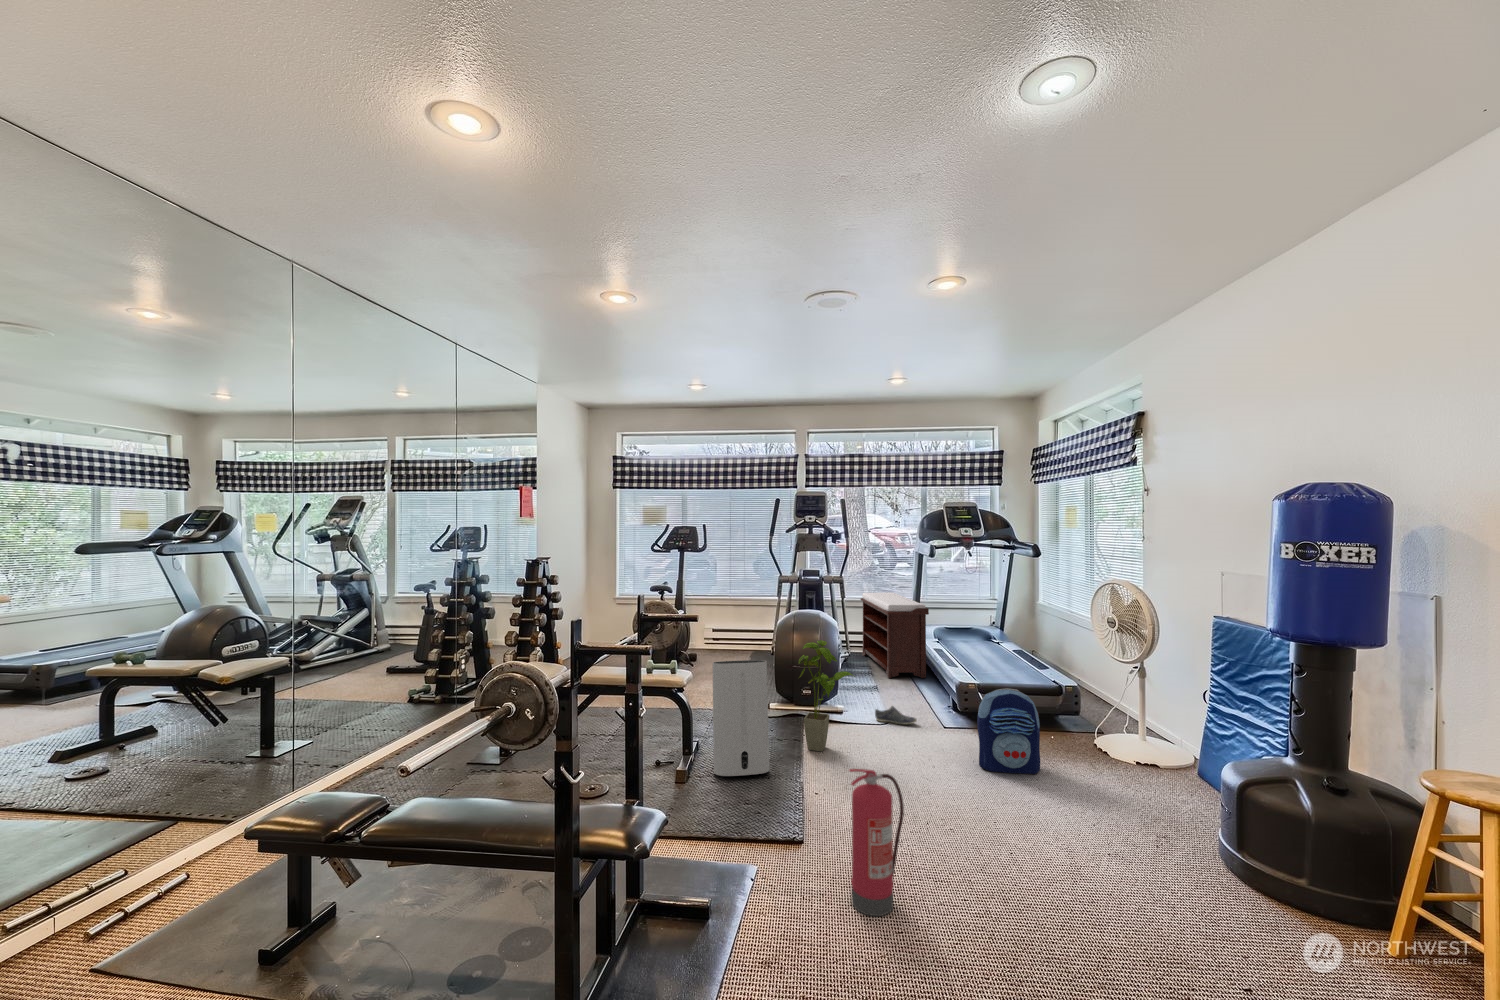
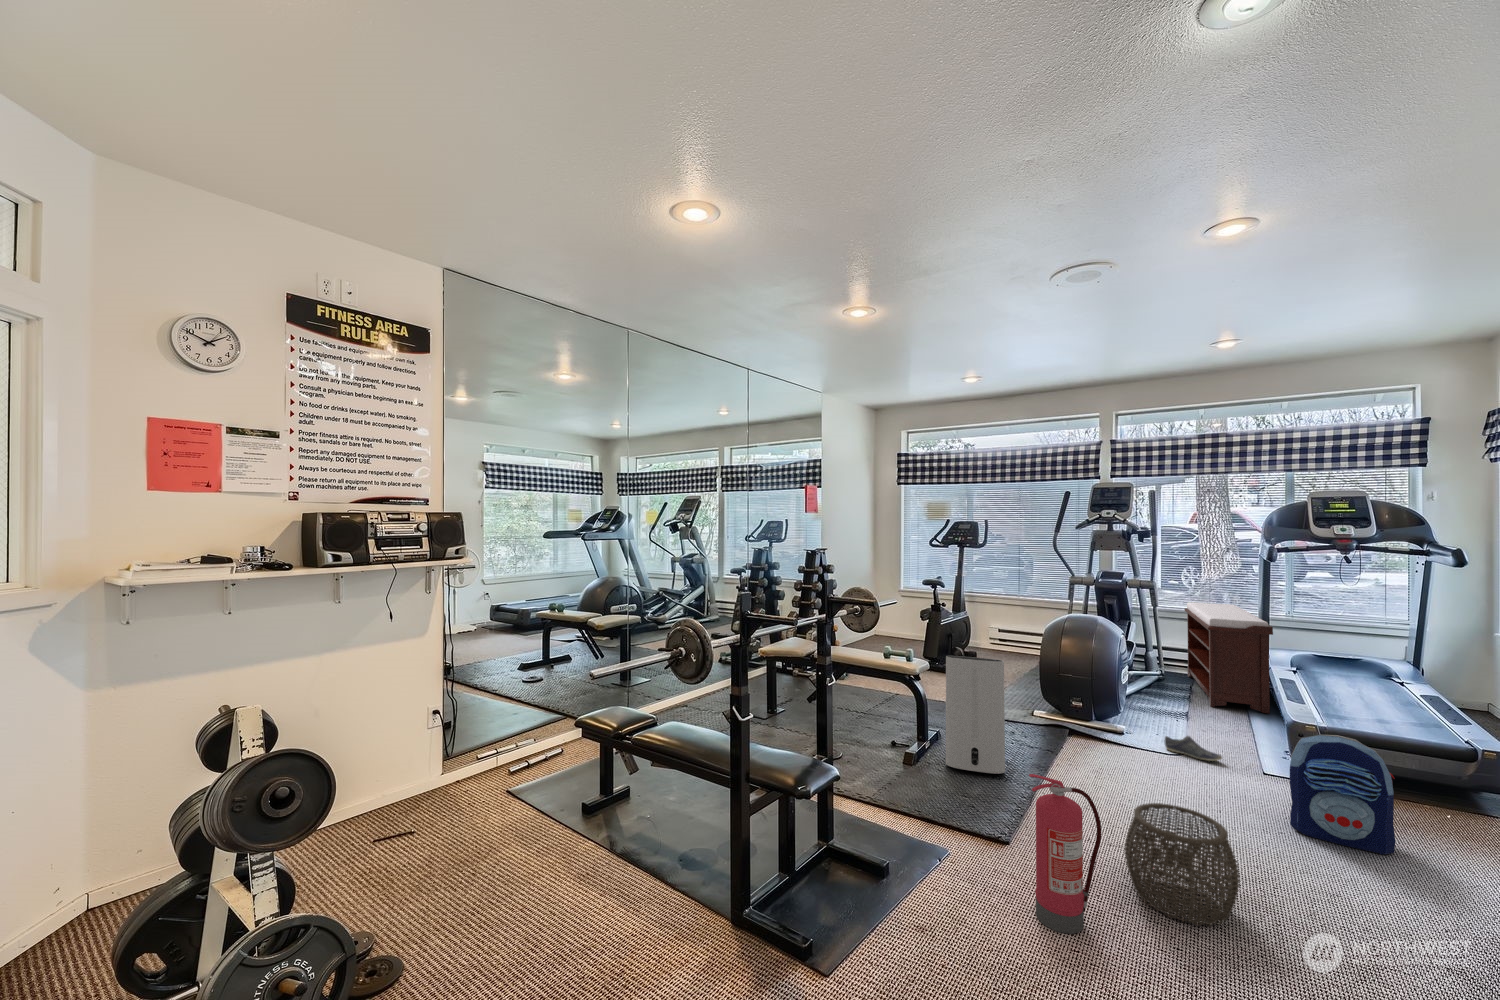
house plant: present [798,640,855,751] -> none [1048,647,1121,767]
woven basket: none [902,770,989,872] -> present [1124,803,1240,926]

